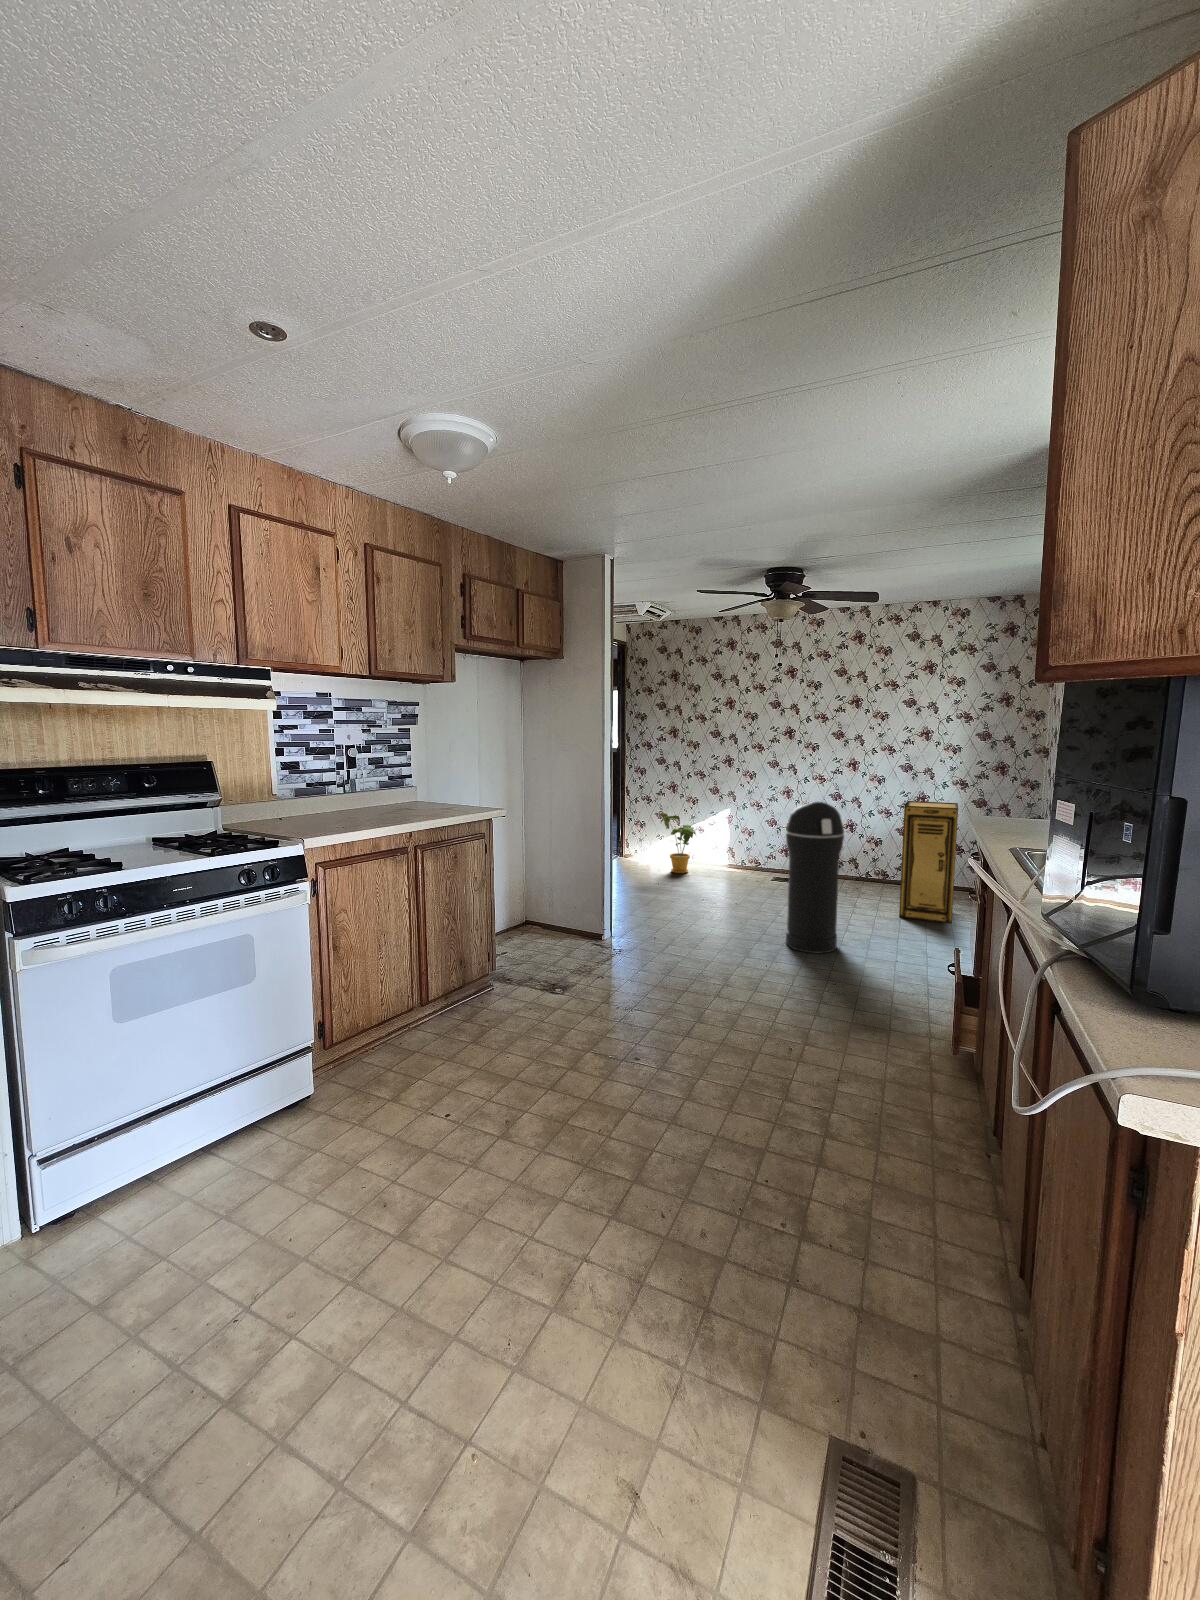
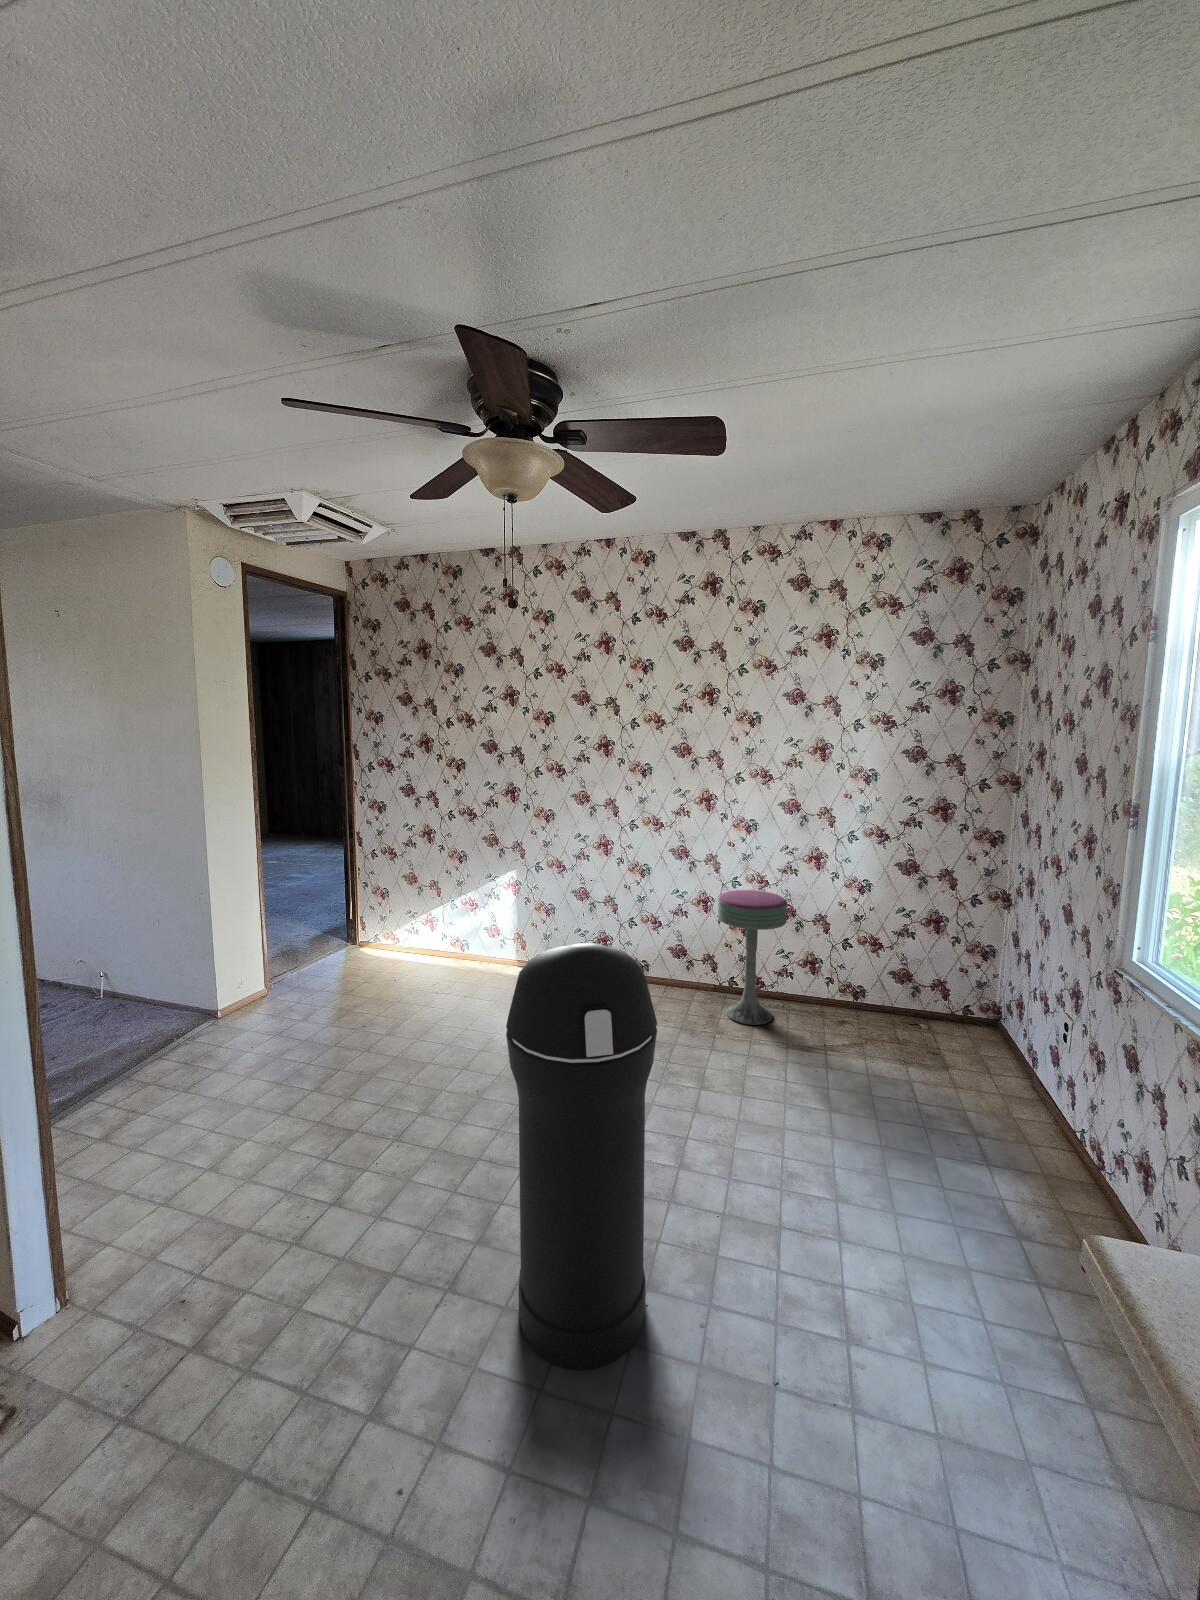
storage cabinet: present [899,801,958,924] -> none [788,879,902,1140]
house plant: present [660,813,696,873] -> none [388,884,455,985]
bar stool: none [860,817,903,892] -> present [718,890,787,1025]

